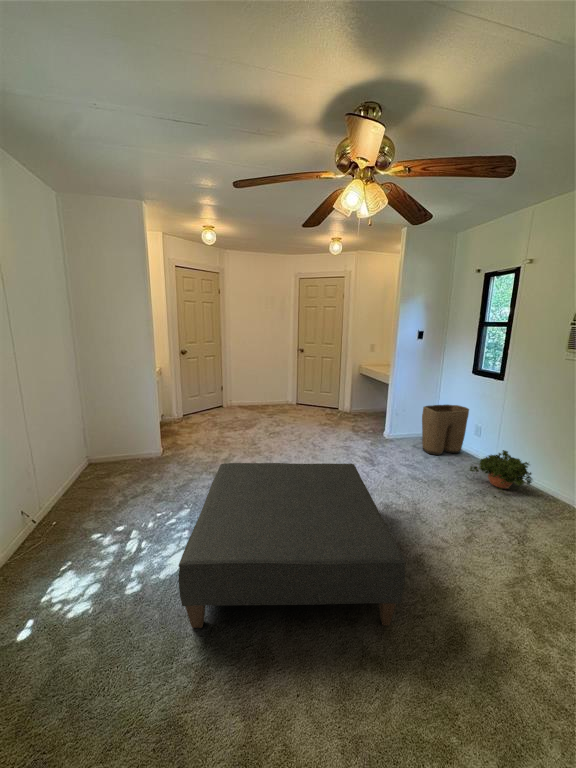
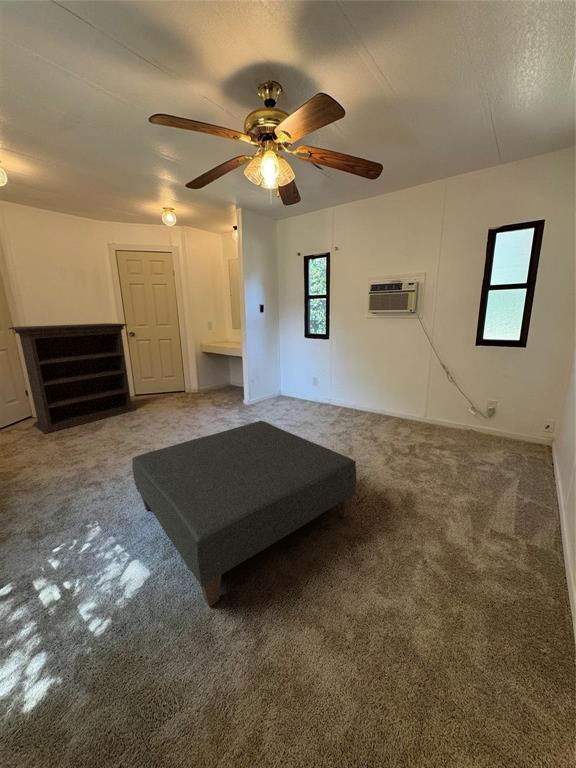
bookshelf: none [217,341,292,421] -> present [9,323,136,434]
laundry basket: present [422,405,469,455] -> none [277,365,308,408]
potted plant: present [470,450,533,493] -> none [323,389,363,419]

